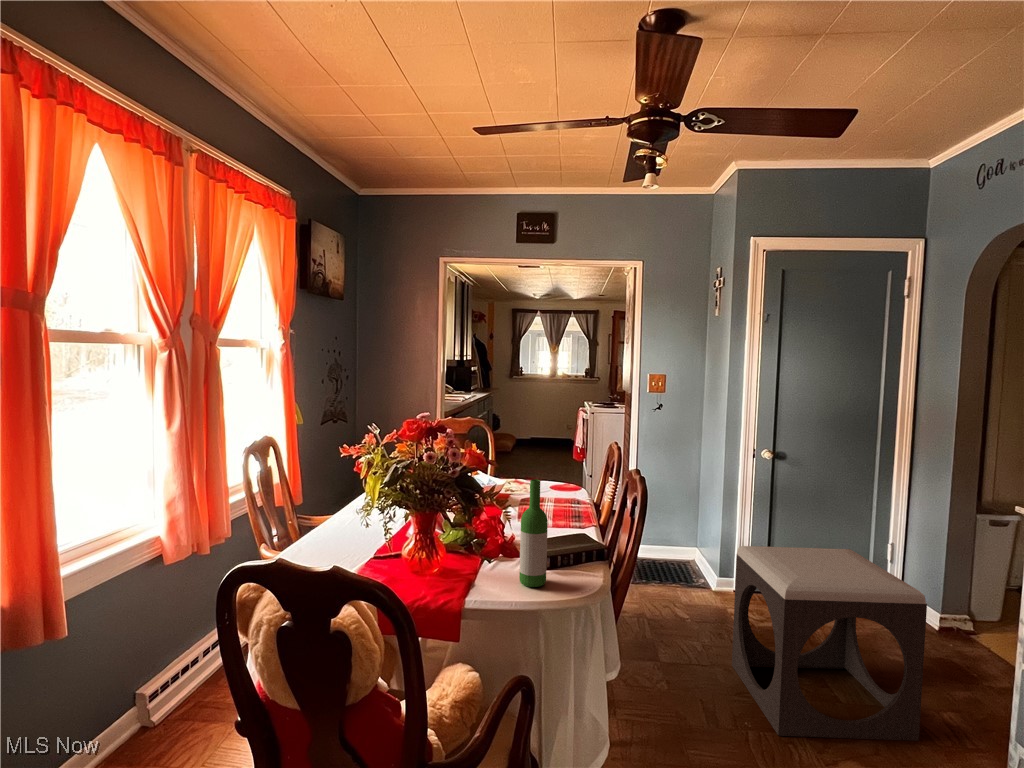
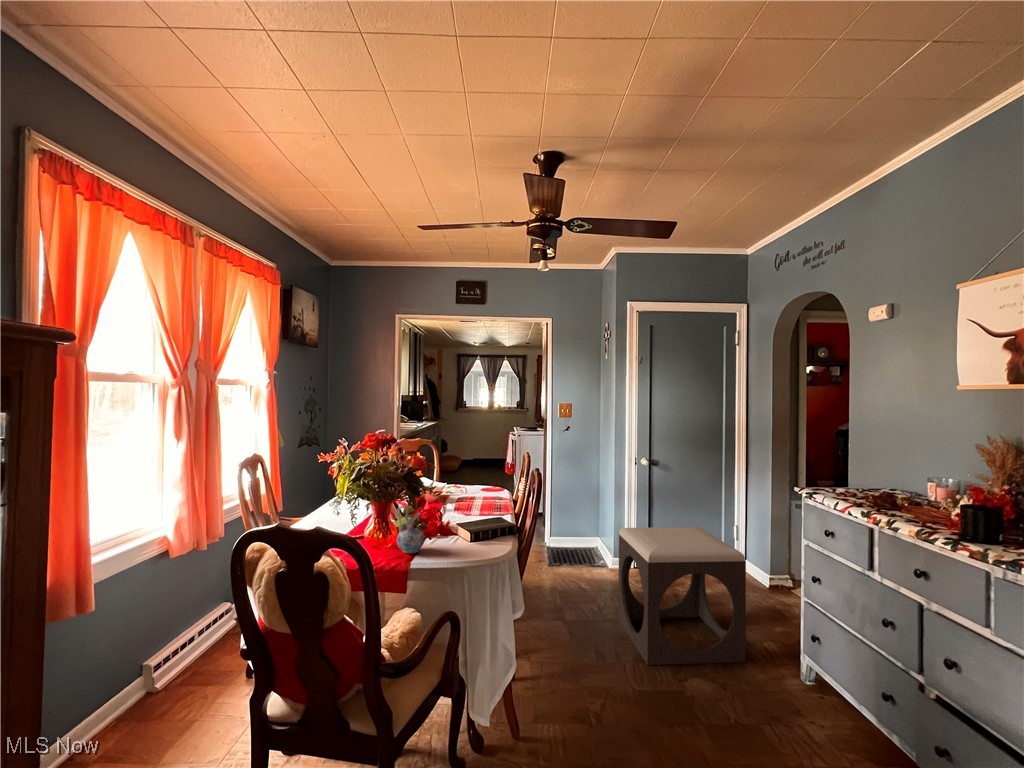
wine bottle: present [519,479,548,587] -> none [451,475,471,553]
ceramic pitcher: none [446,518,483,584] -> present [397,506,424,553]

